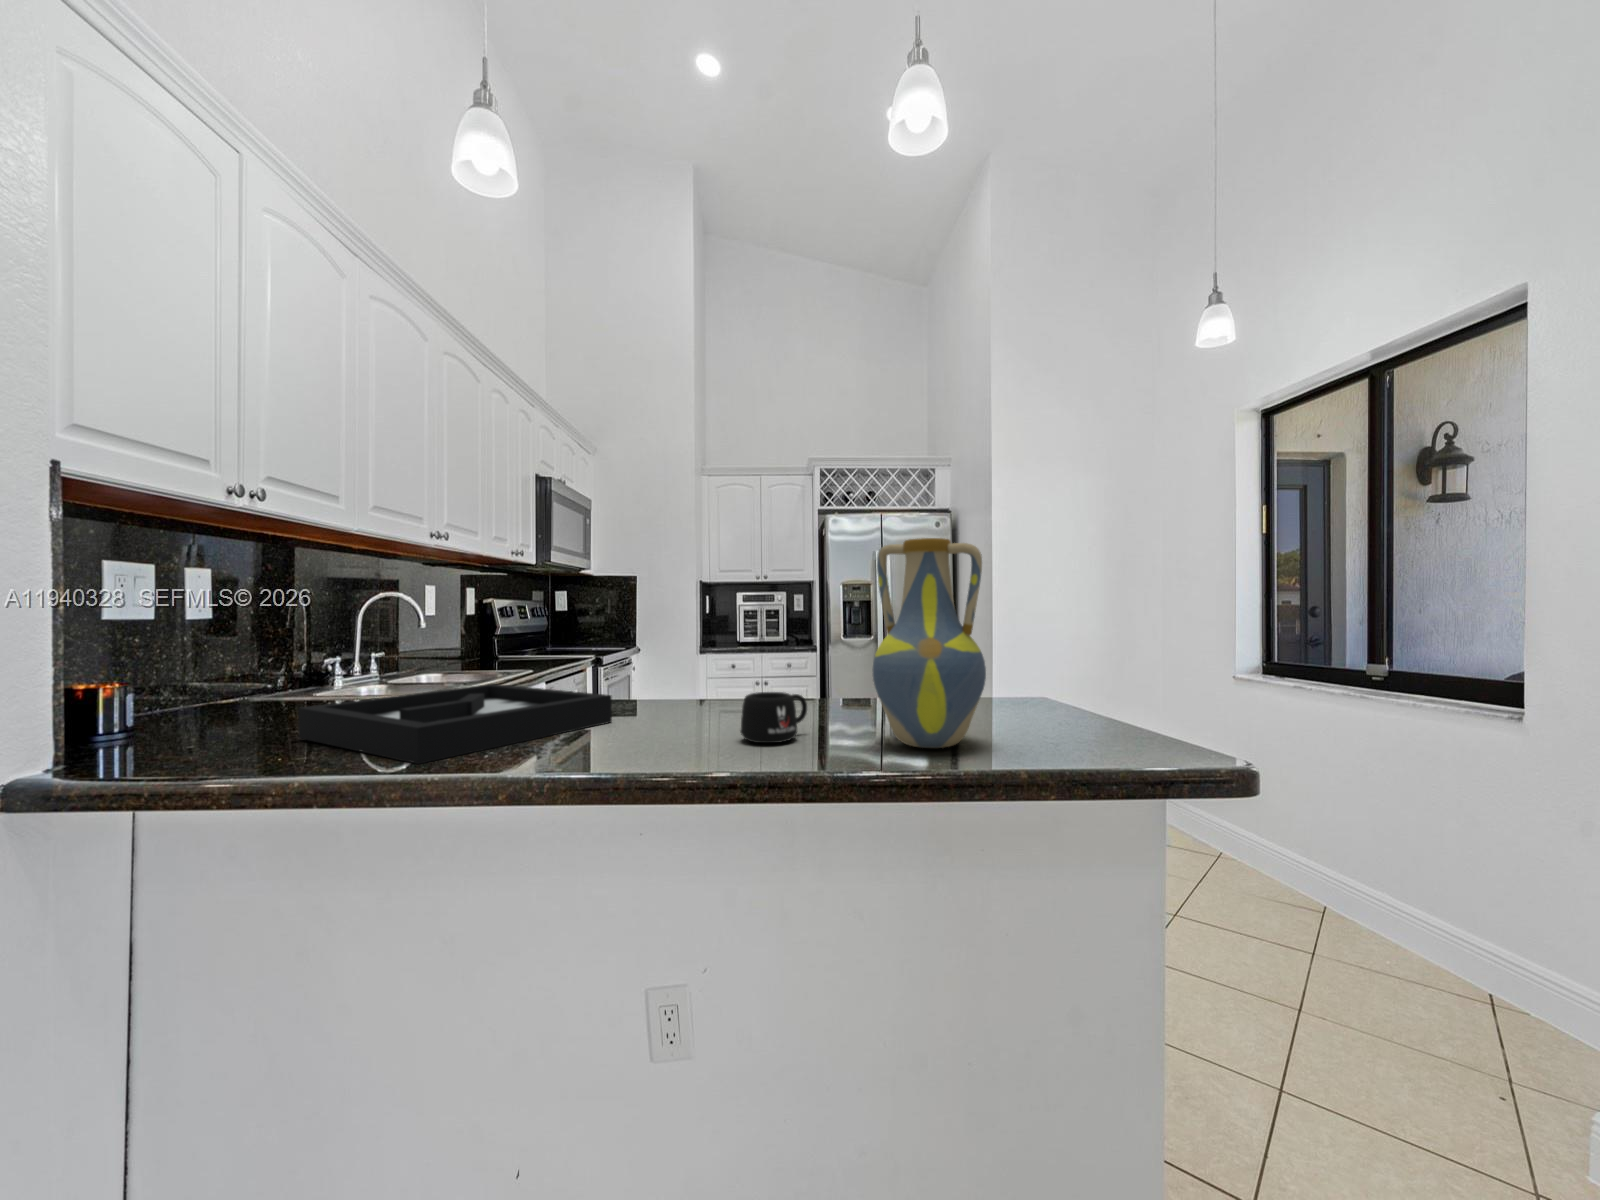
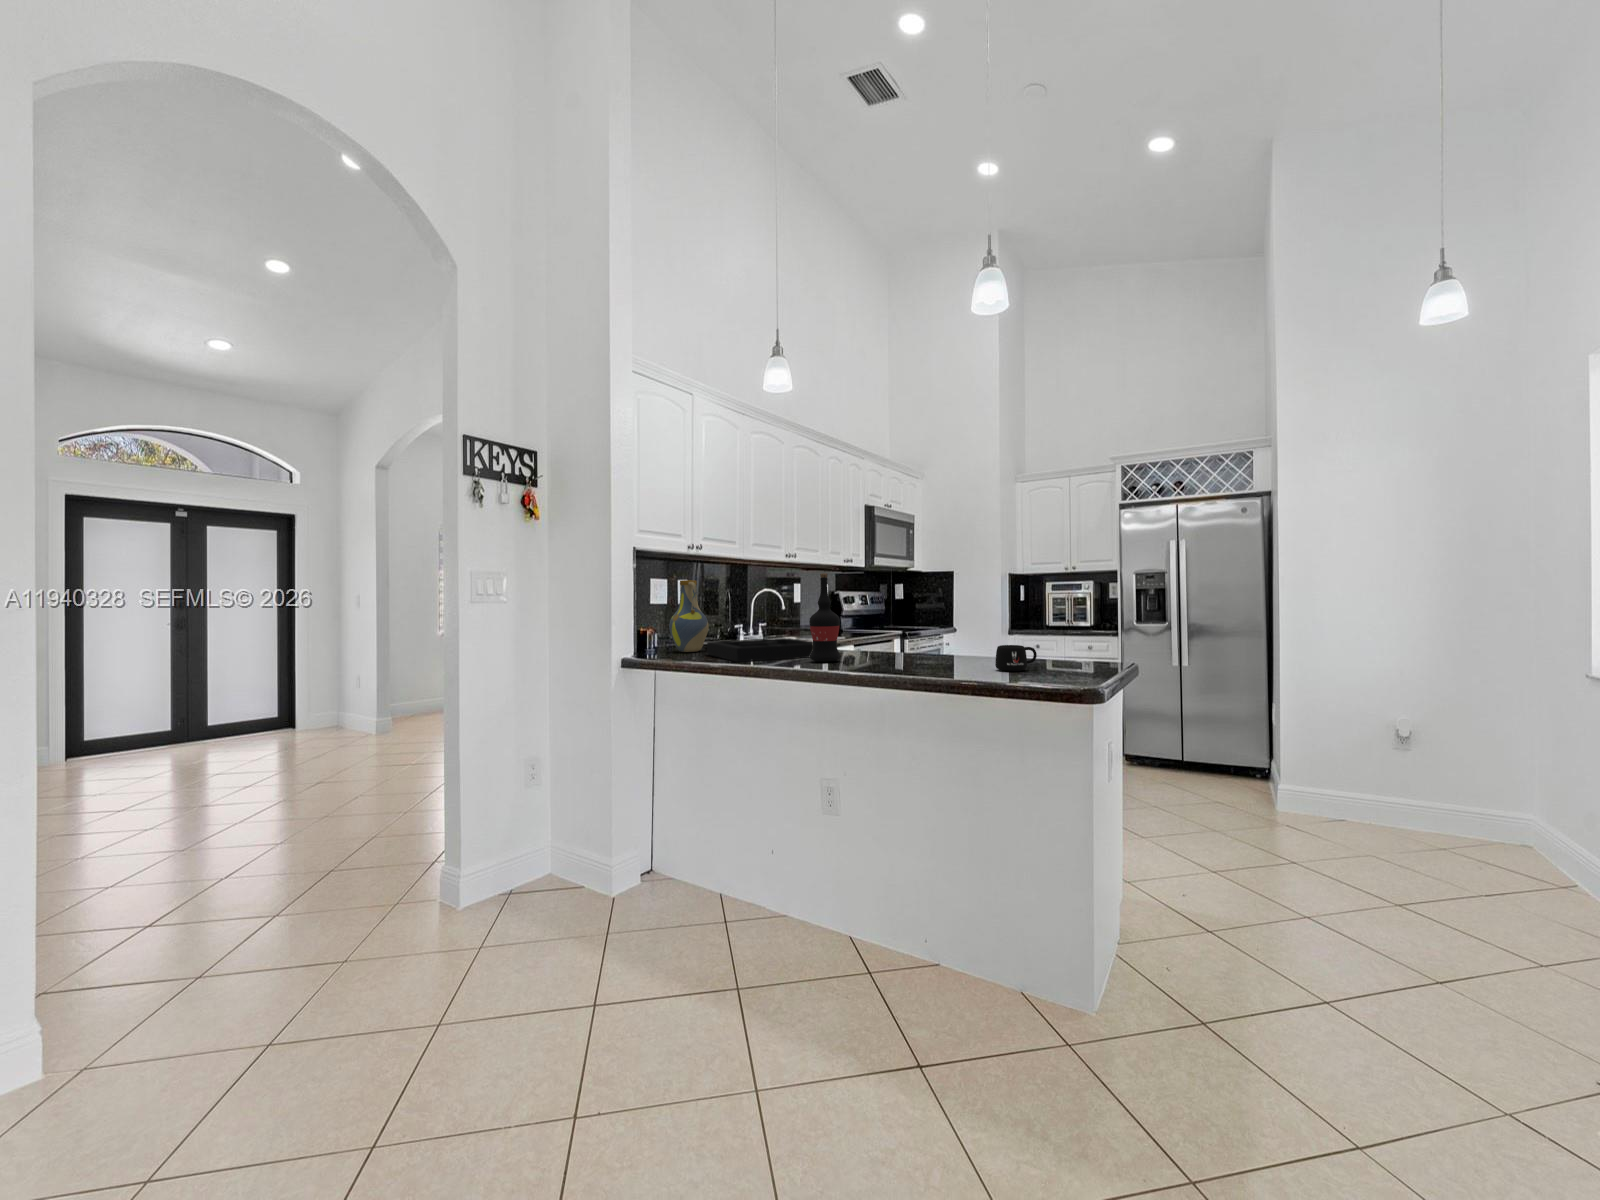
vase: present [873,538,986,748] -> present [669,580,709,652]
wine bottle: none [611,548,682,744] -> present [809,573,840,662]
mug: present [740,692,807,743] -> present [995,645,1037,671]

